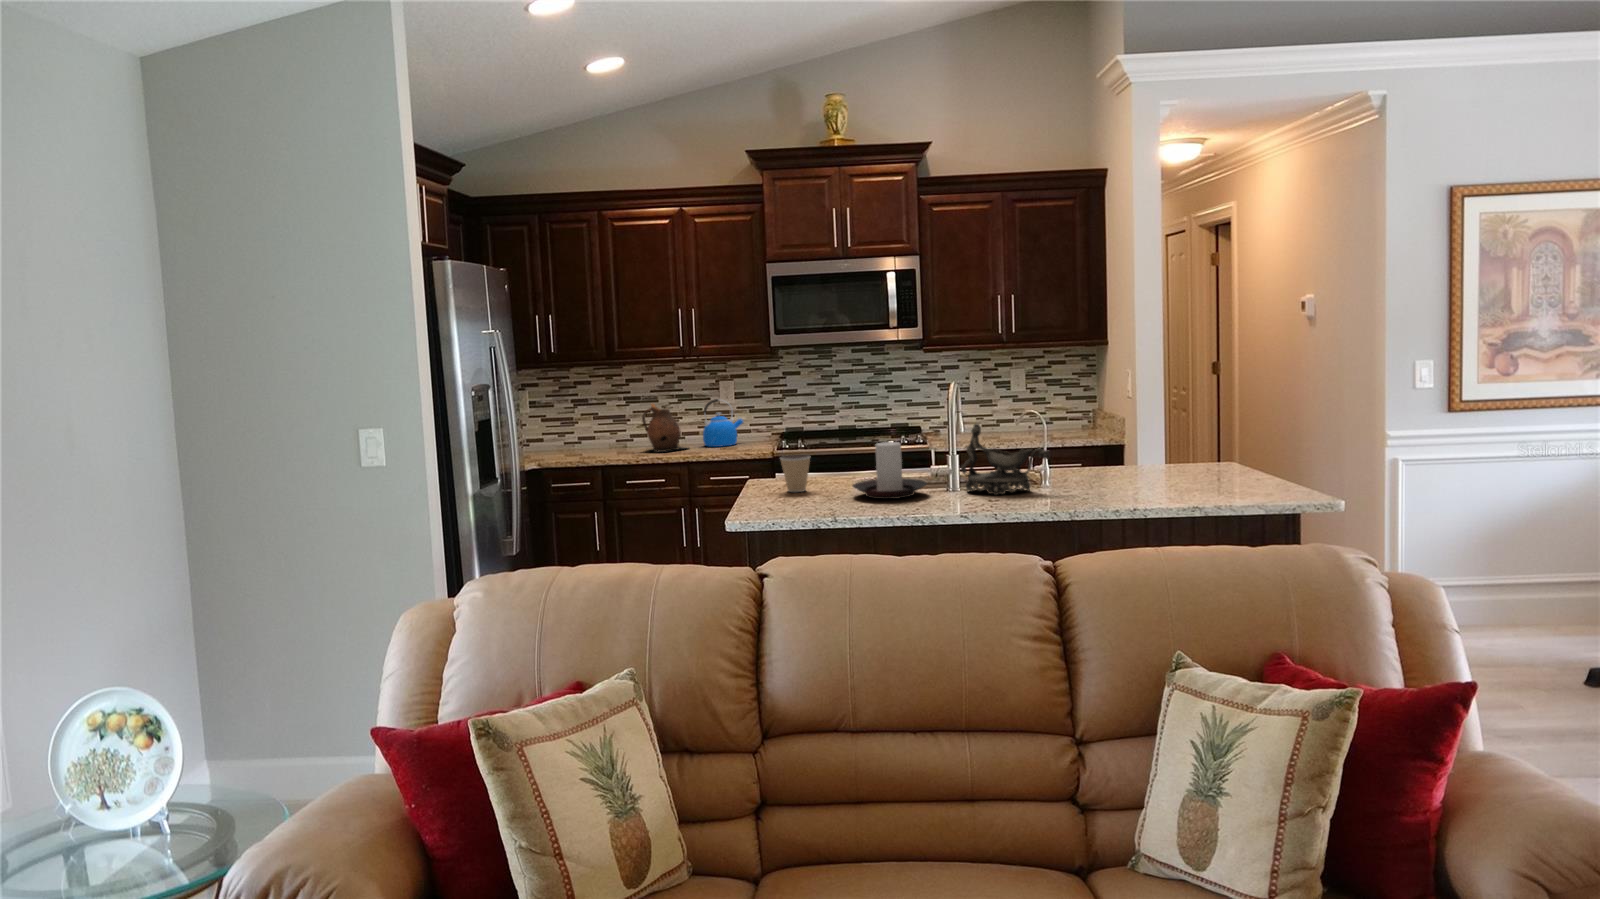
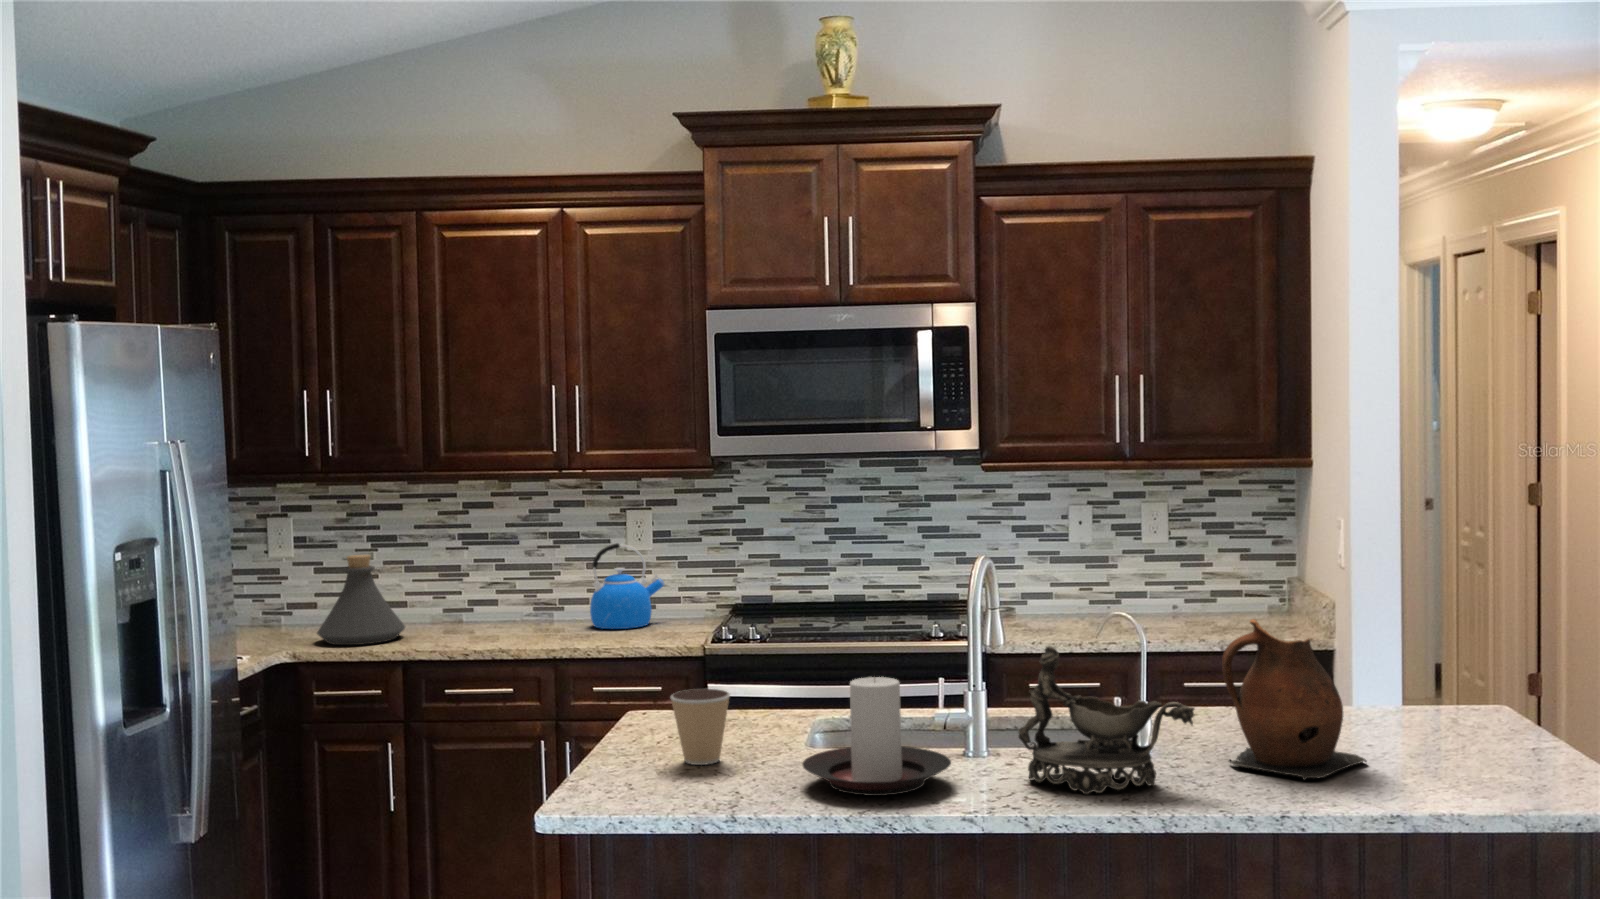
ceramic pitcher: present [642,404,686,452] -> present [1222,619,1367,780]
bottle: none [551,408,600,459] -> present [317,555,405,645]

